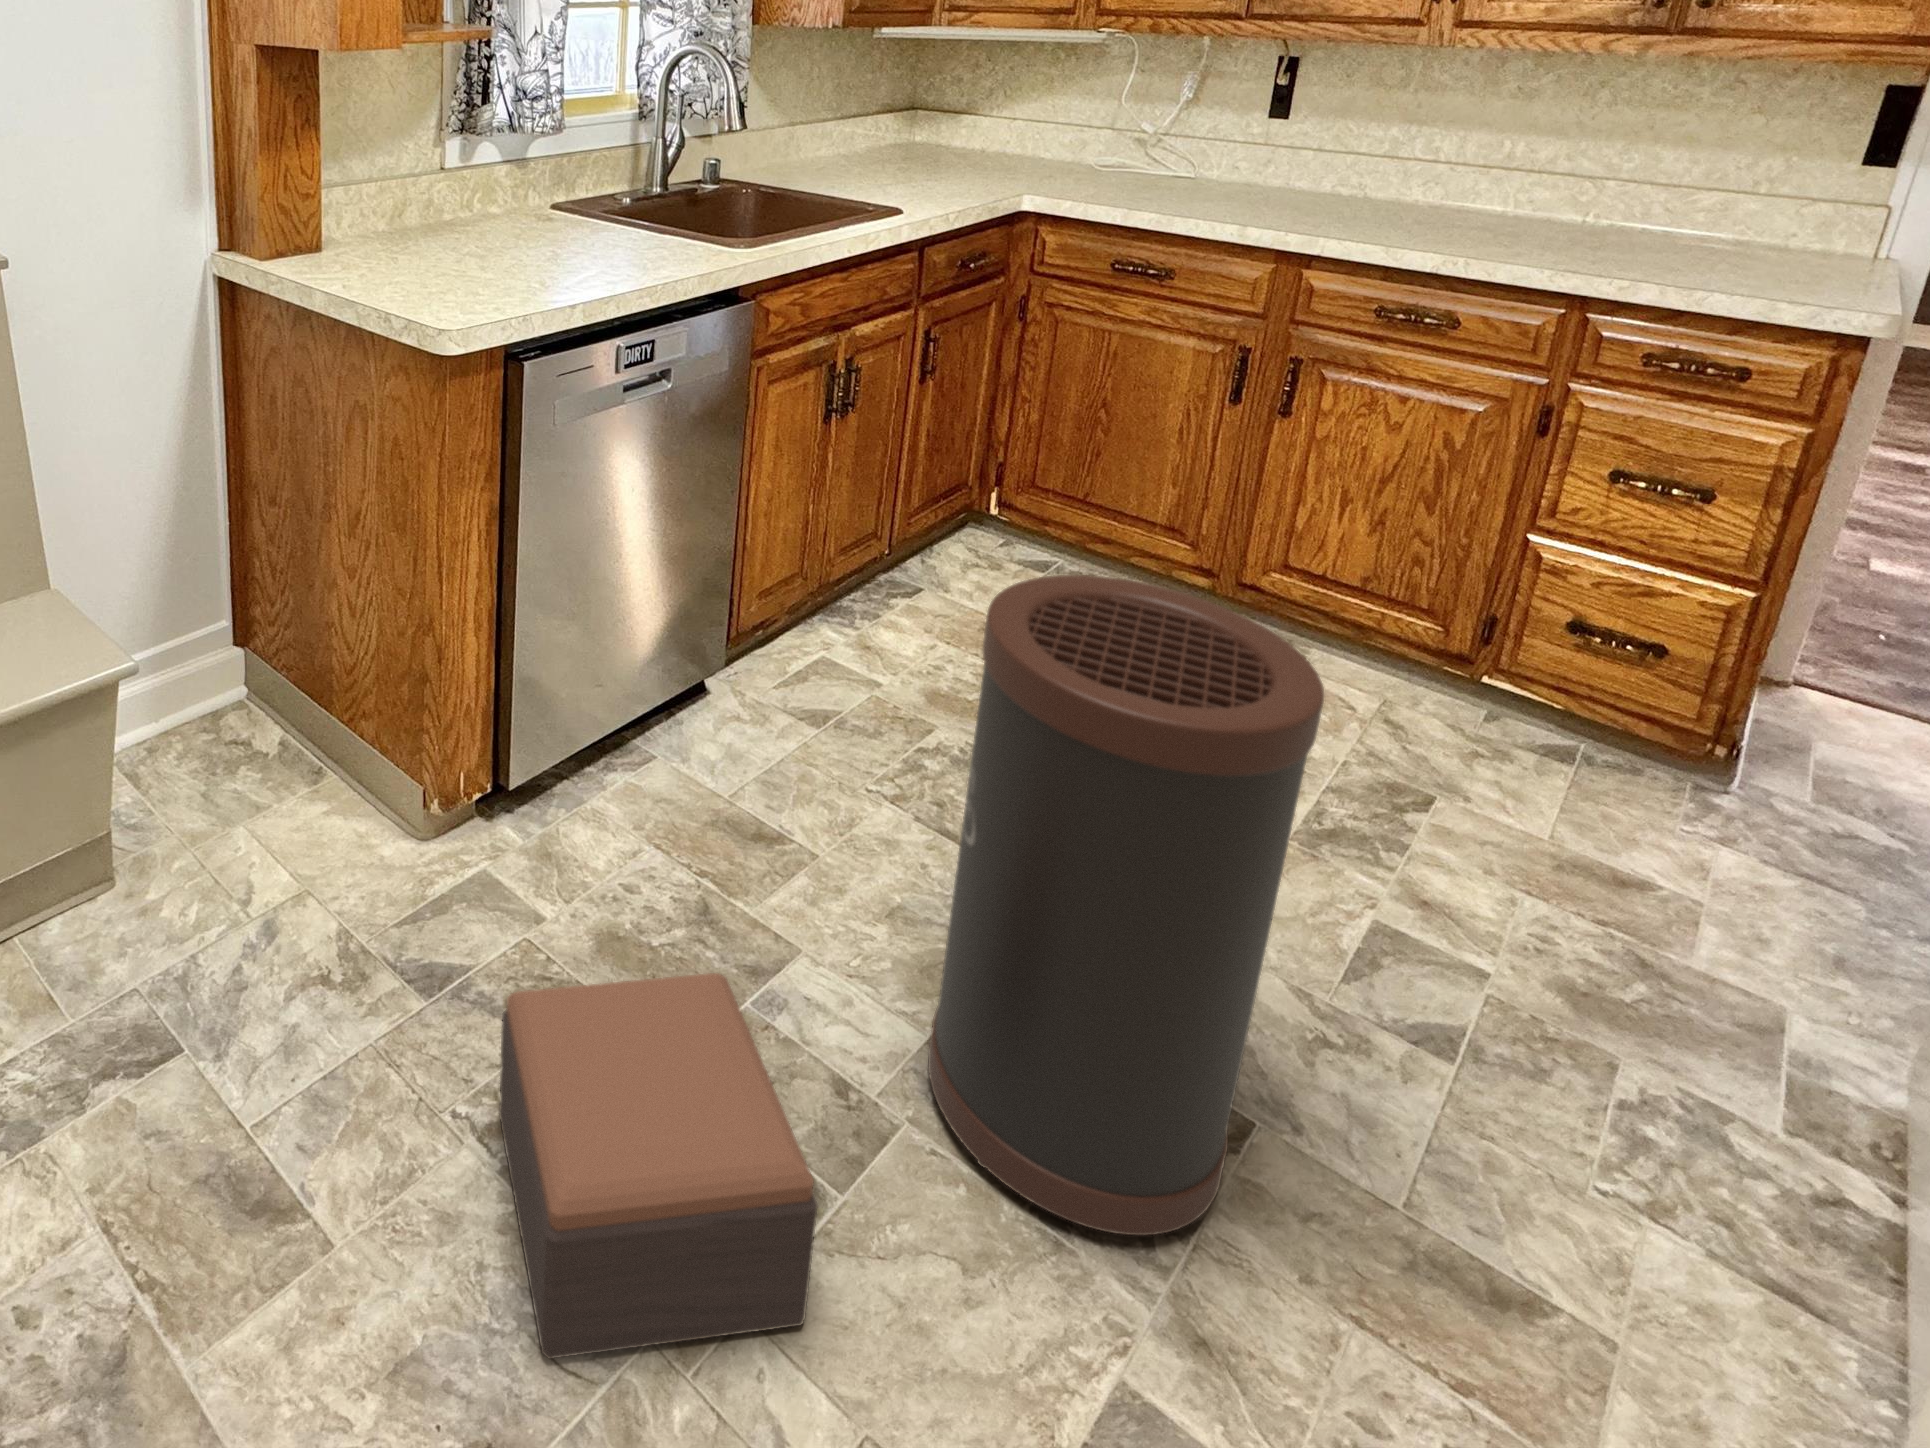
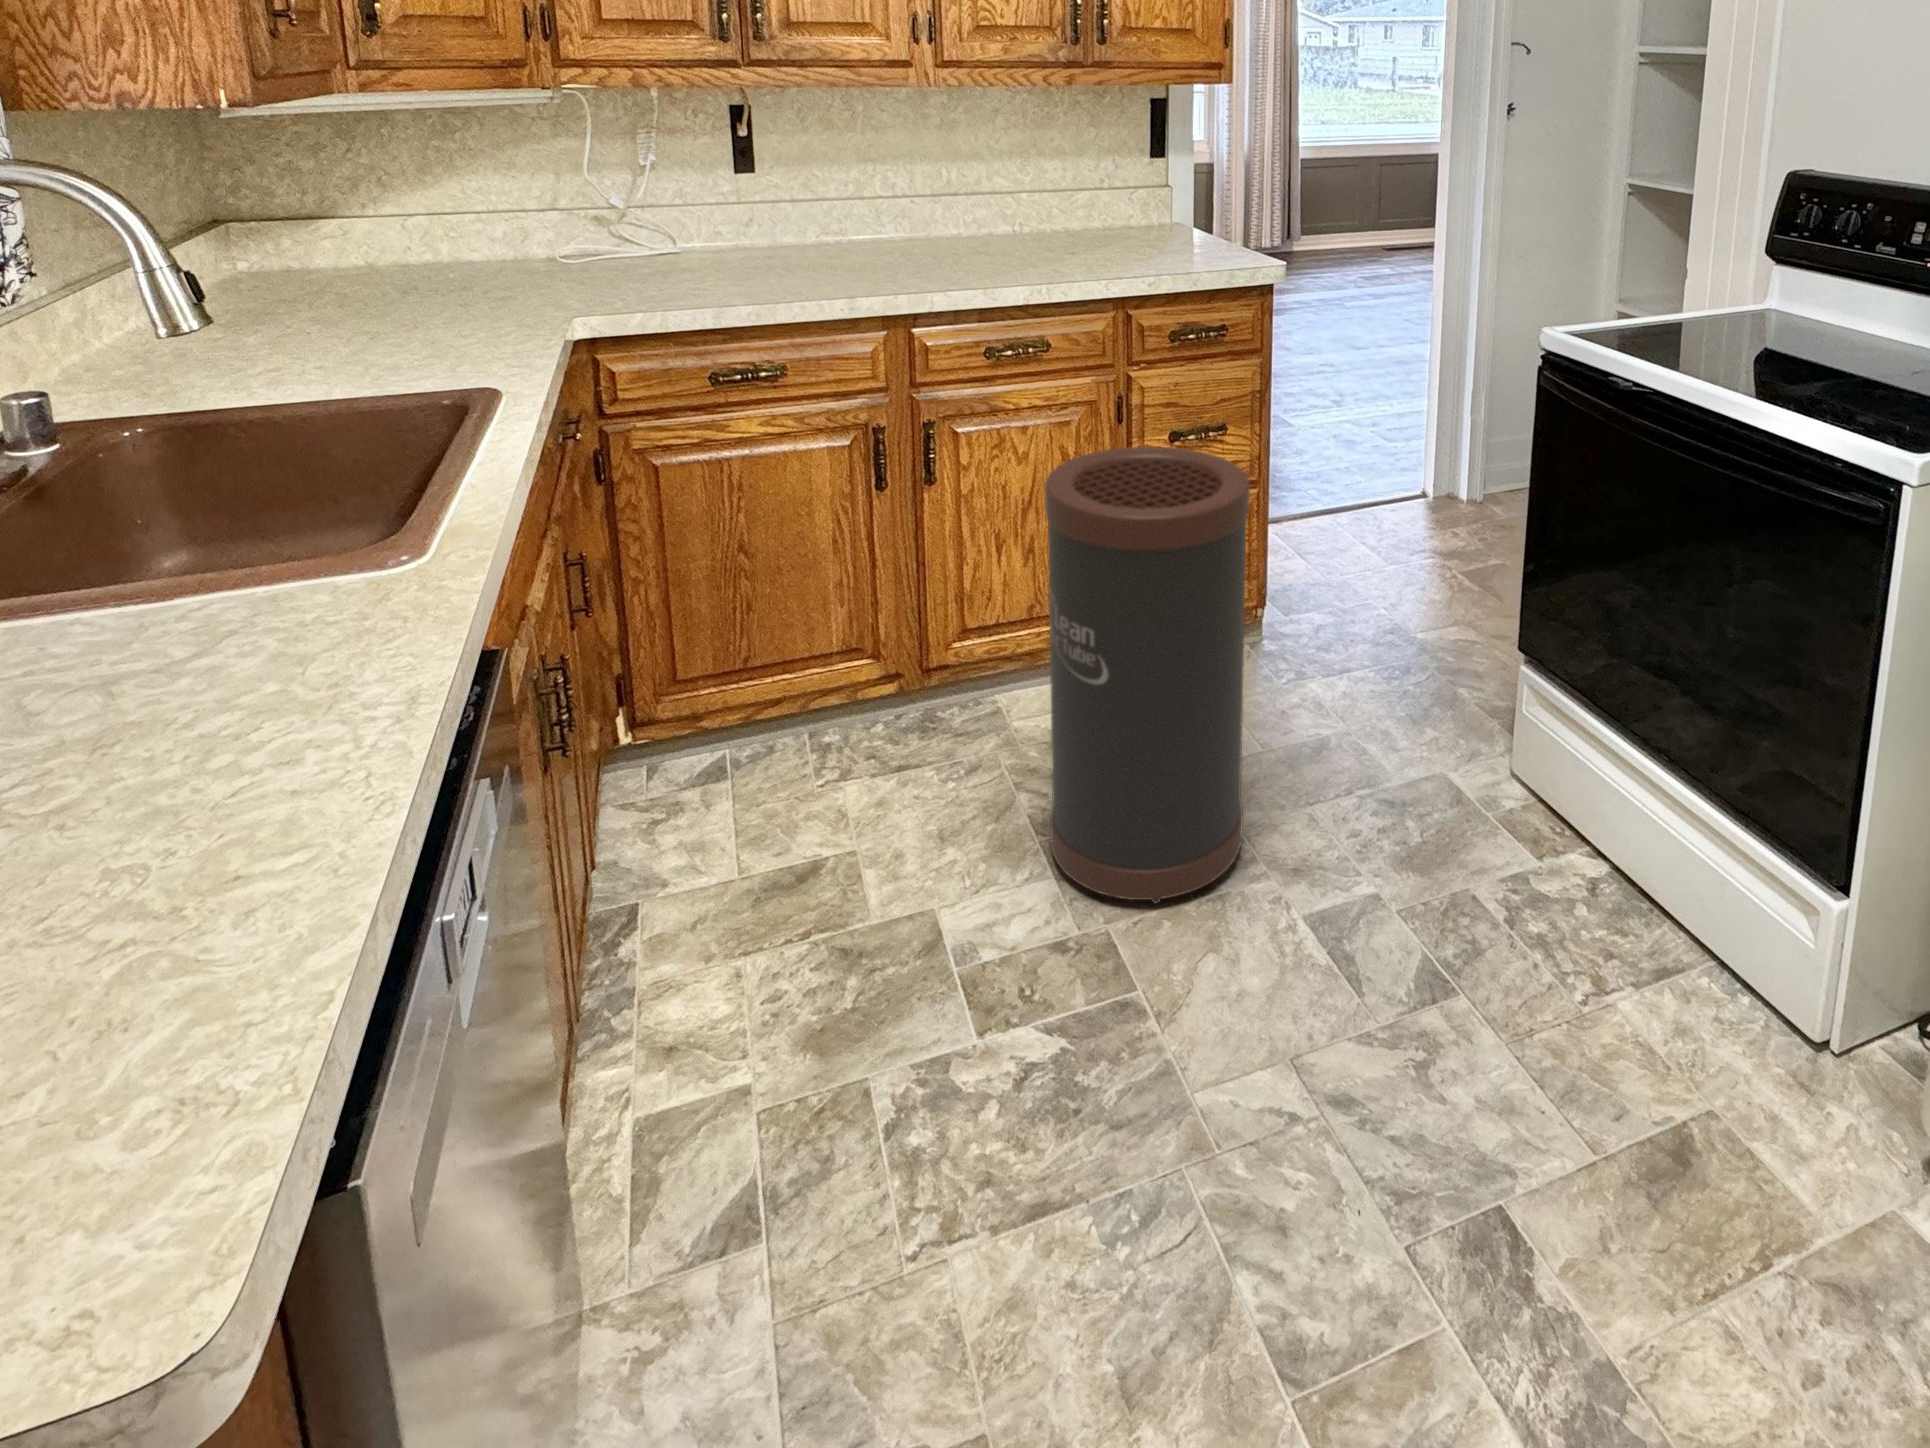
footstool: present [499,973,817,1359] -> none [934,912,1217,1254]

